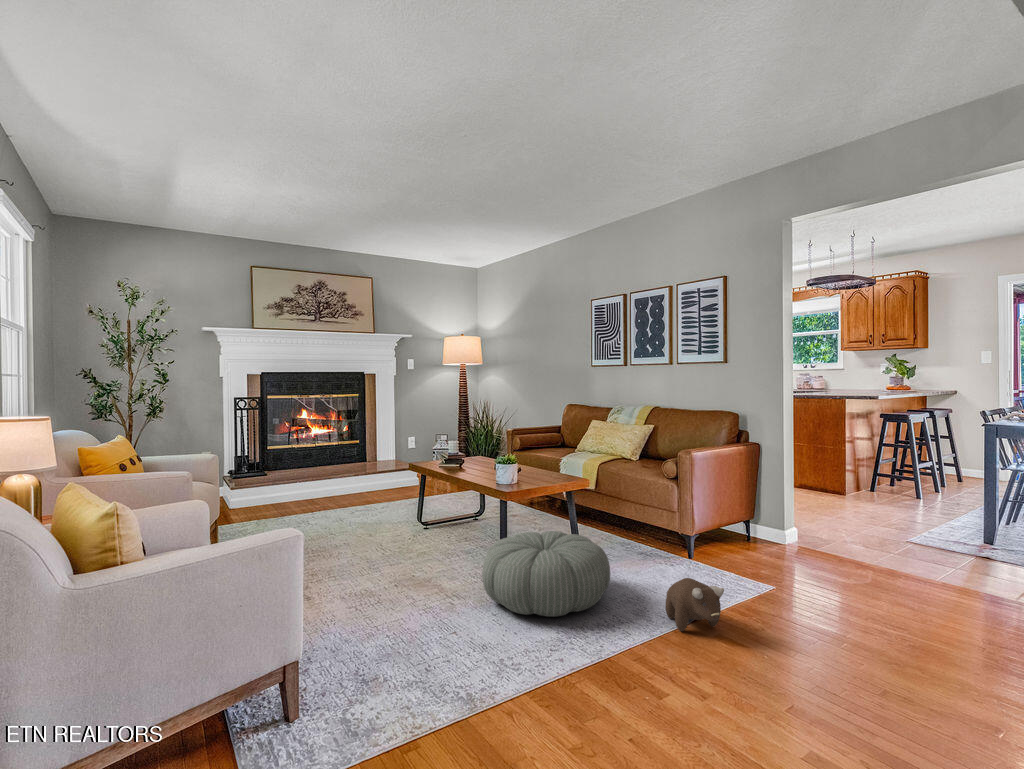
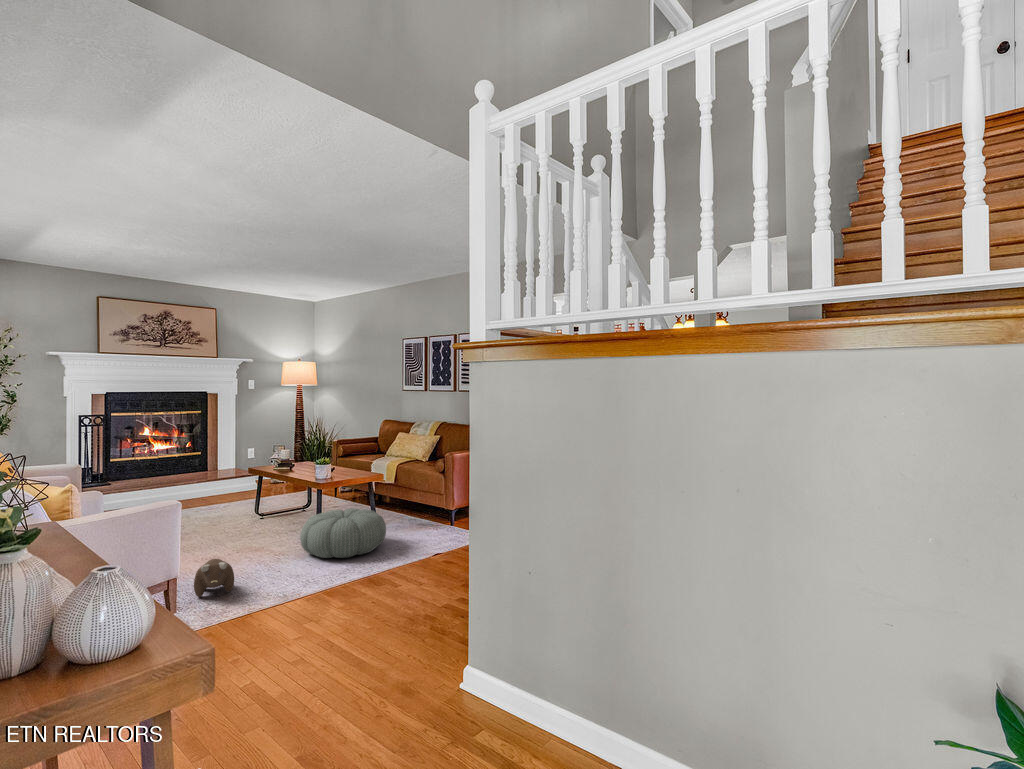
plush toy: present [665,578,724,631] -> present [194,559,234,597]

